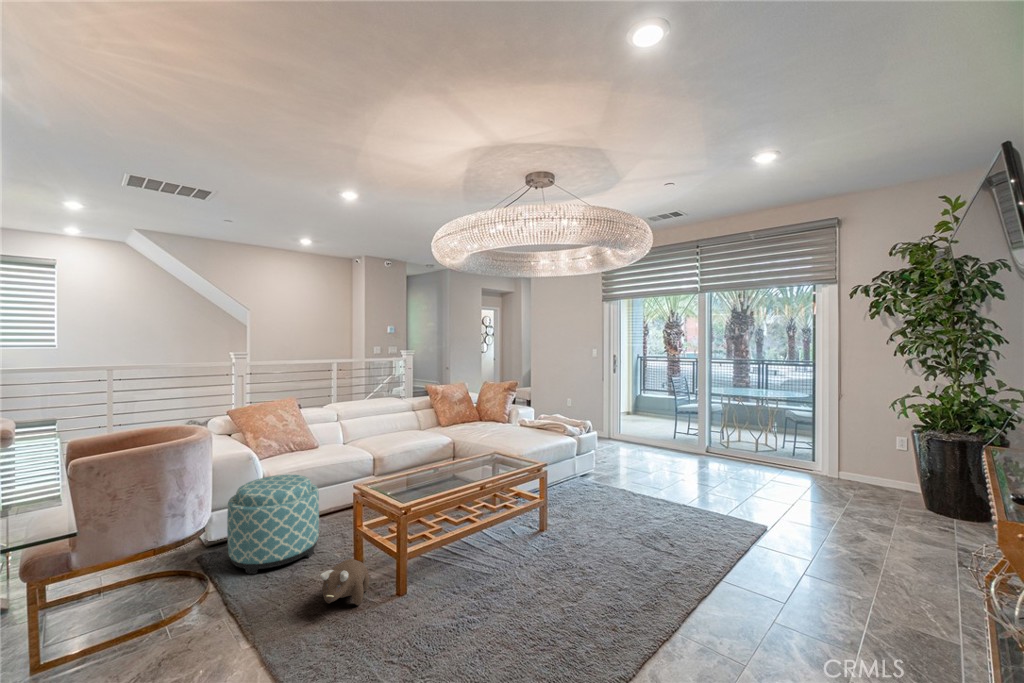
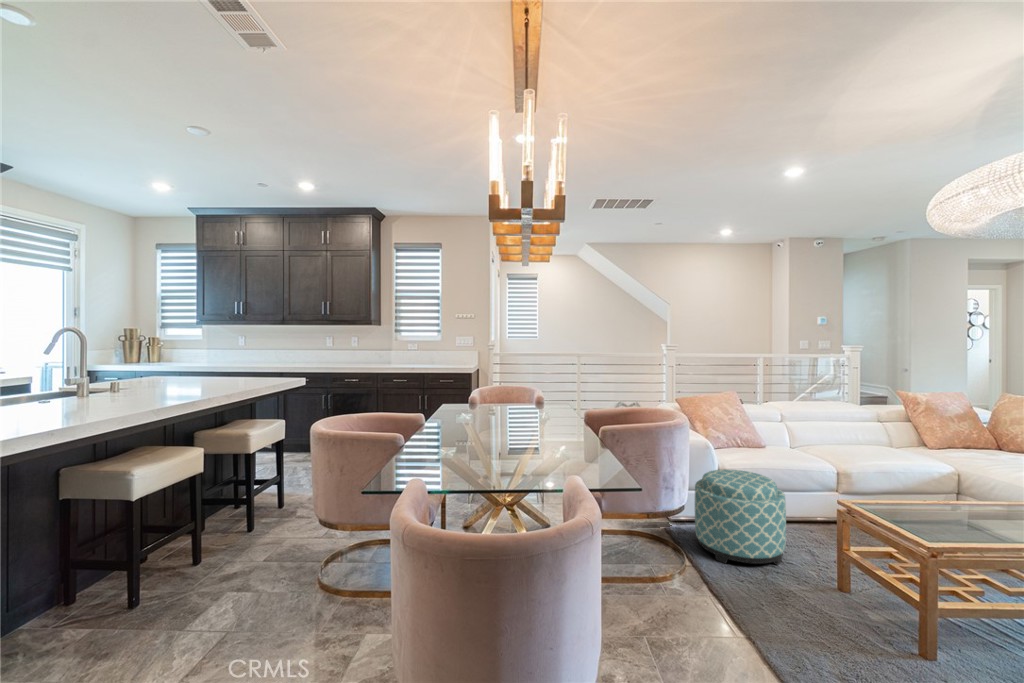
plush toy: present [320,559,369,605] -> none [815,585,874,645]

